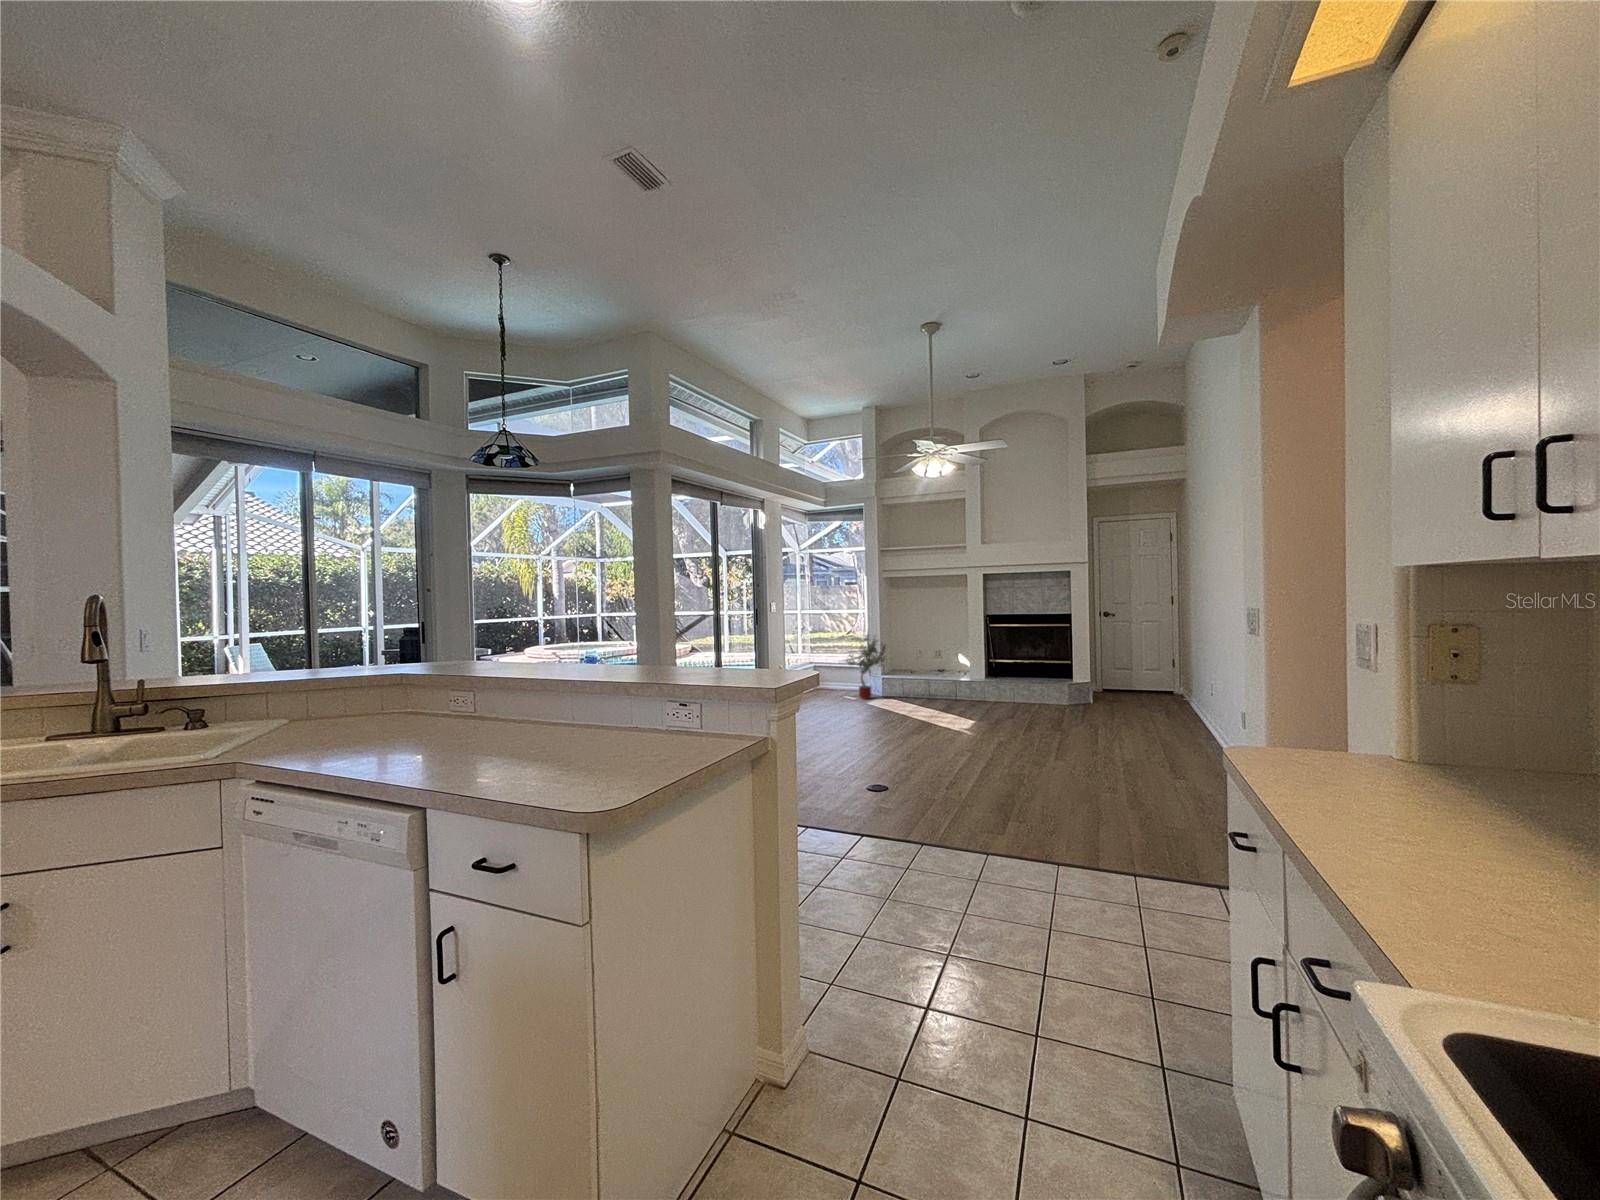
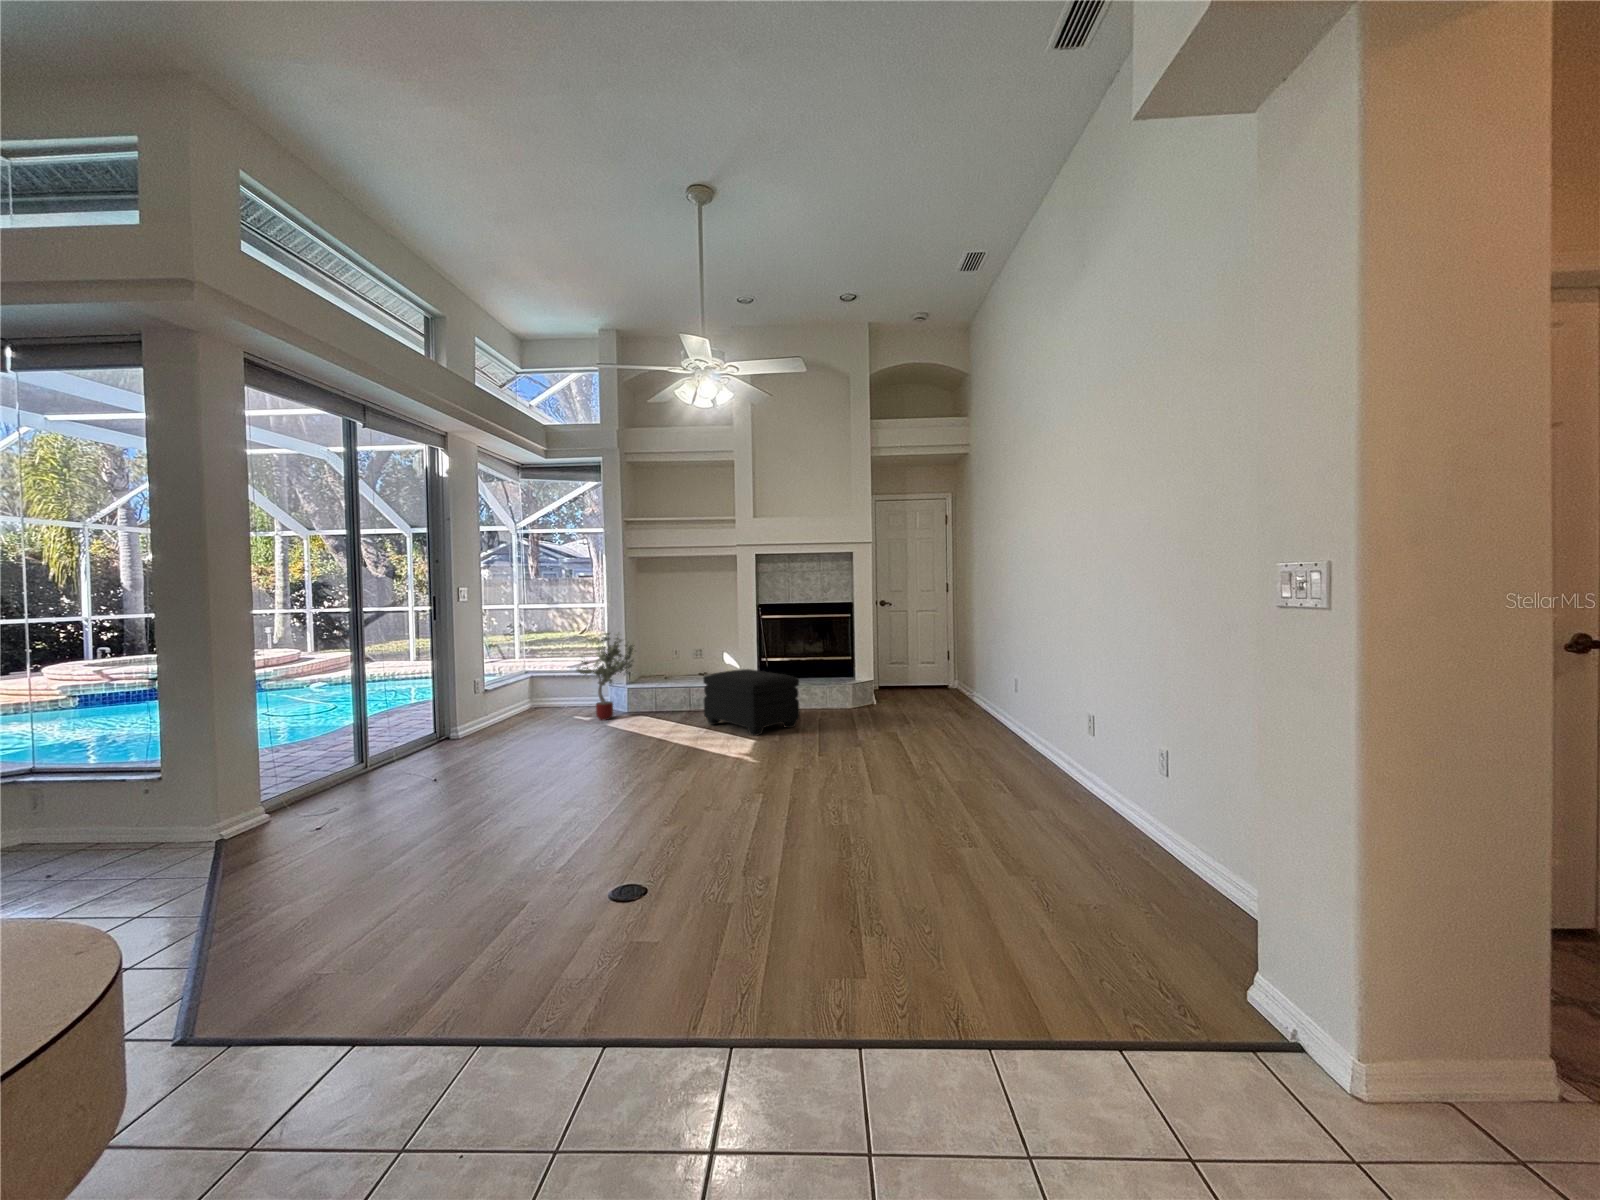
ottoman: none [938,667,1016,720] -> present [703,669,799,736]

